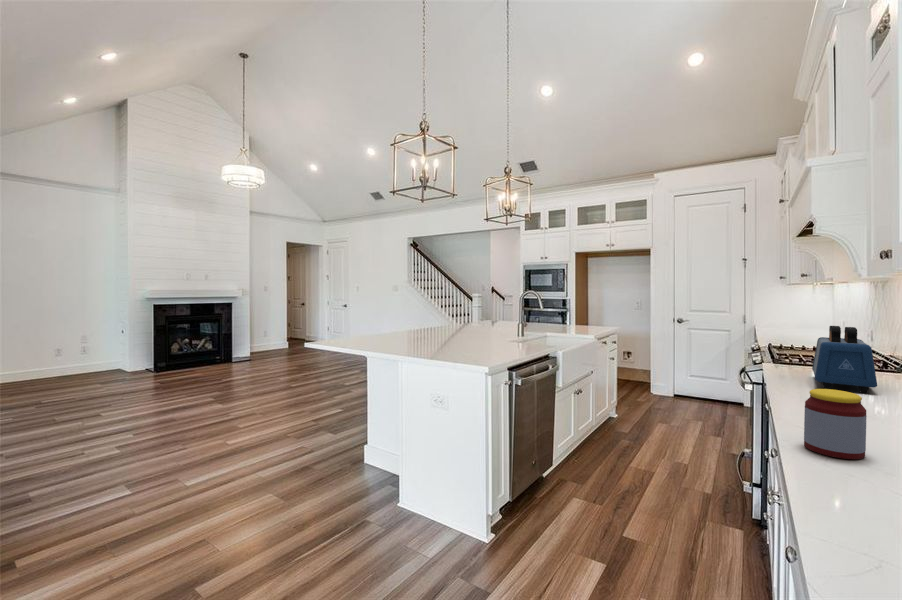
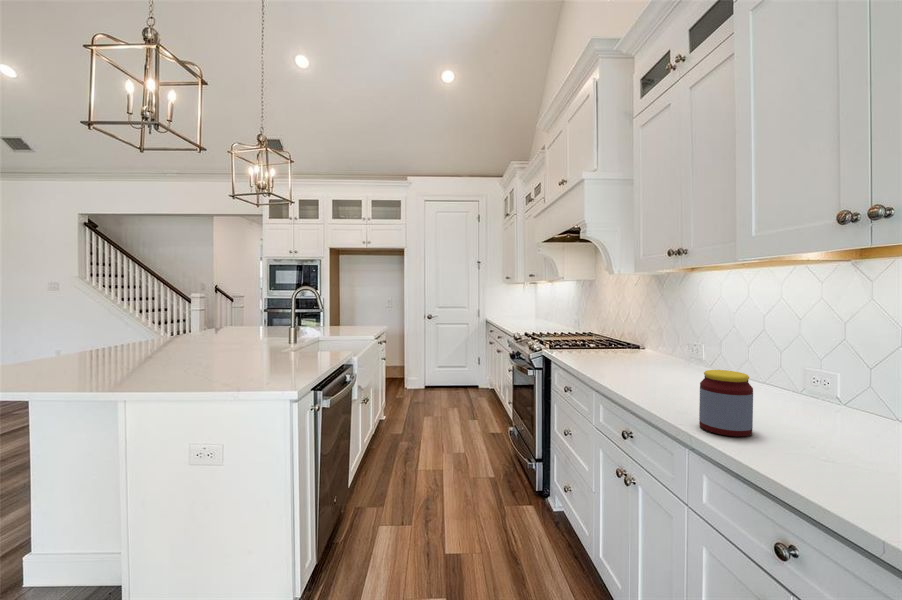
toaster: present [812,326,877,393] -> none [590,313,648,368]

